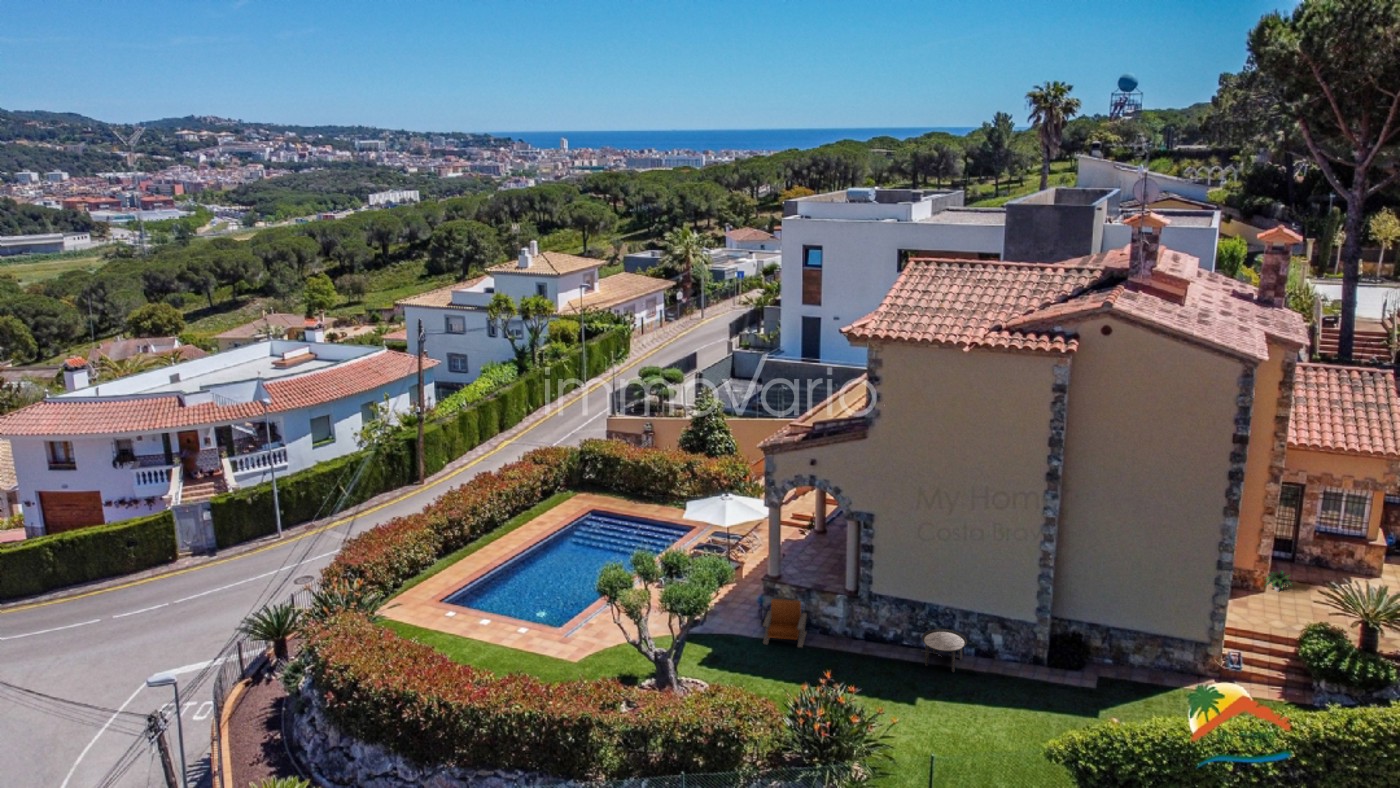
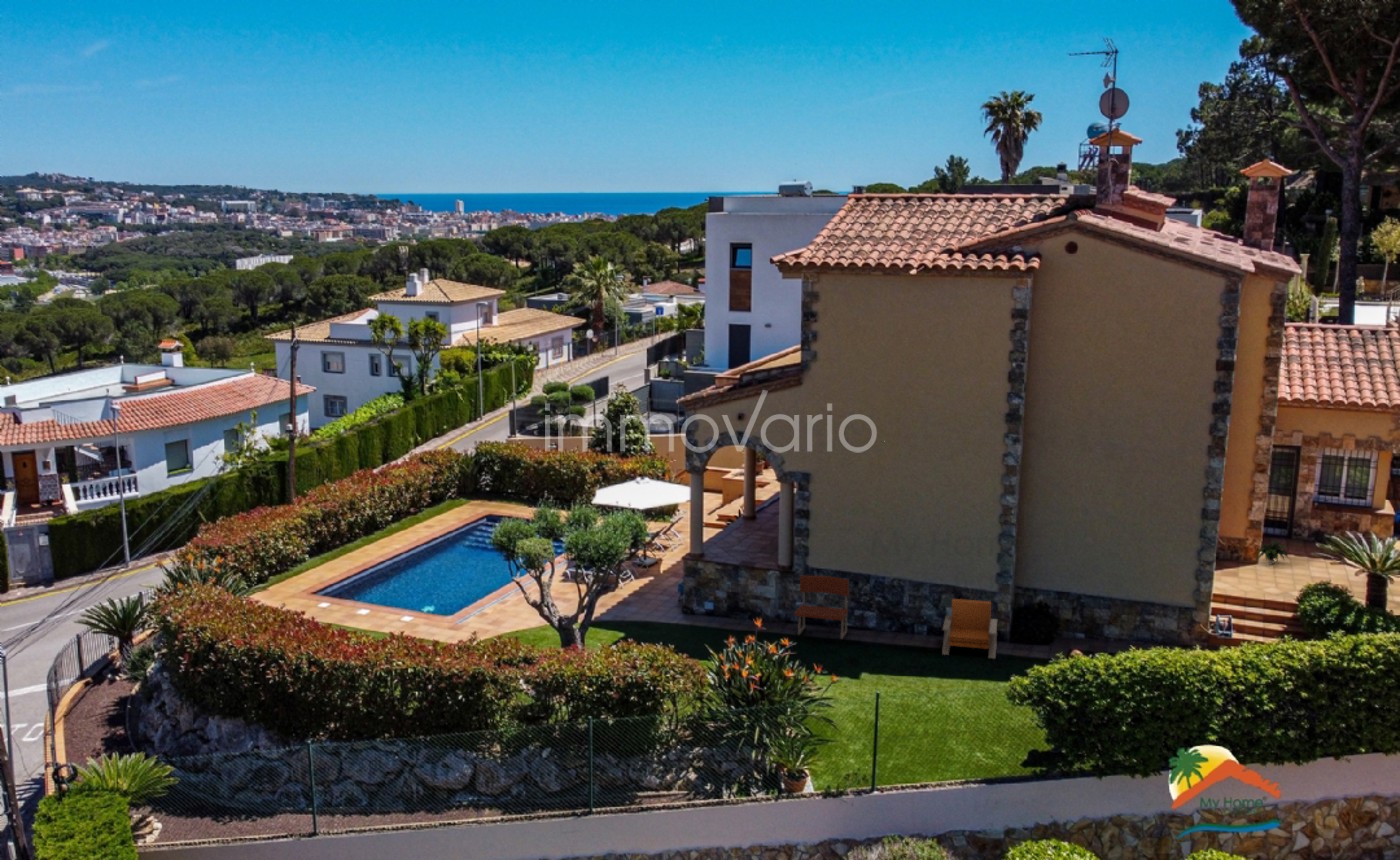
lounge chair: present [763,599,807,647] -> present [942,599,997,658]
bench: none [861,601,908,657] -> present [794,575,849,639]
round table: present [922,629,967,672] -> none [864,605,917,651]

